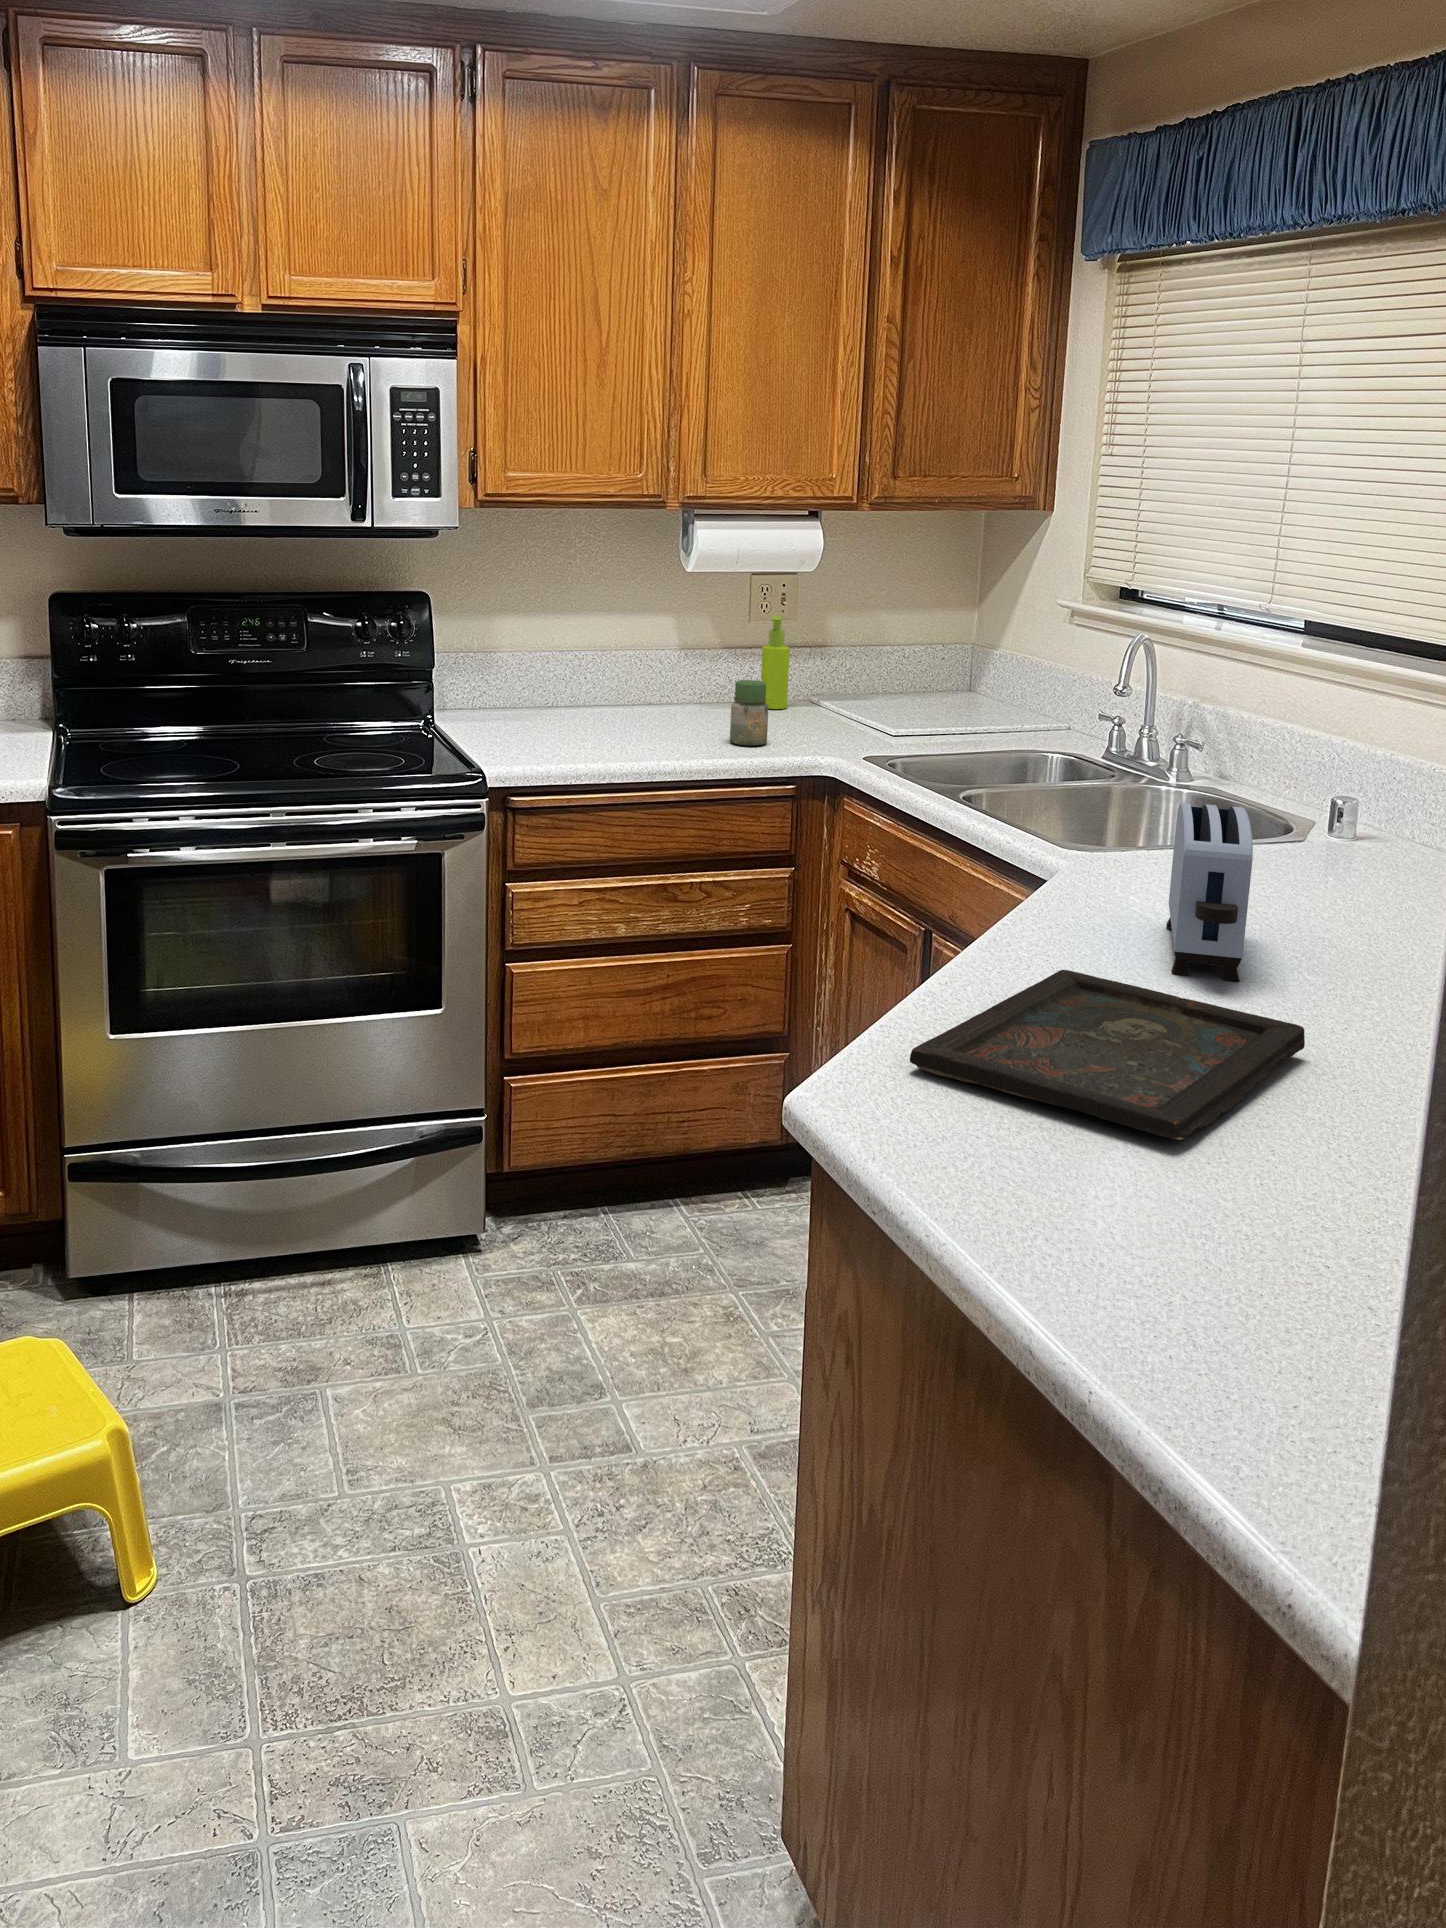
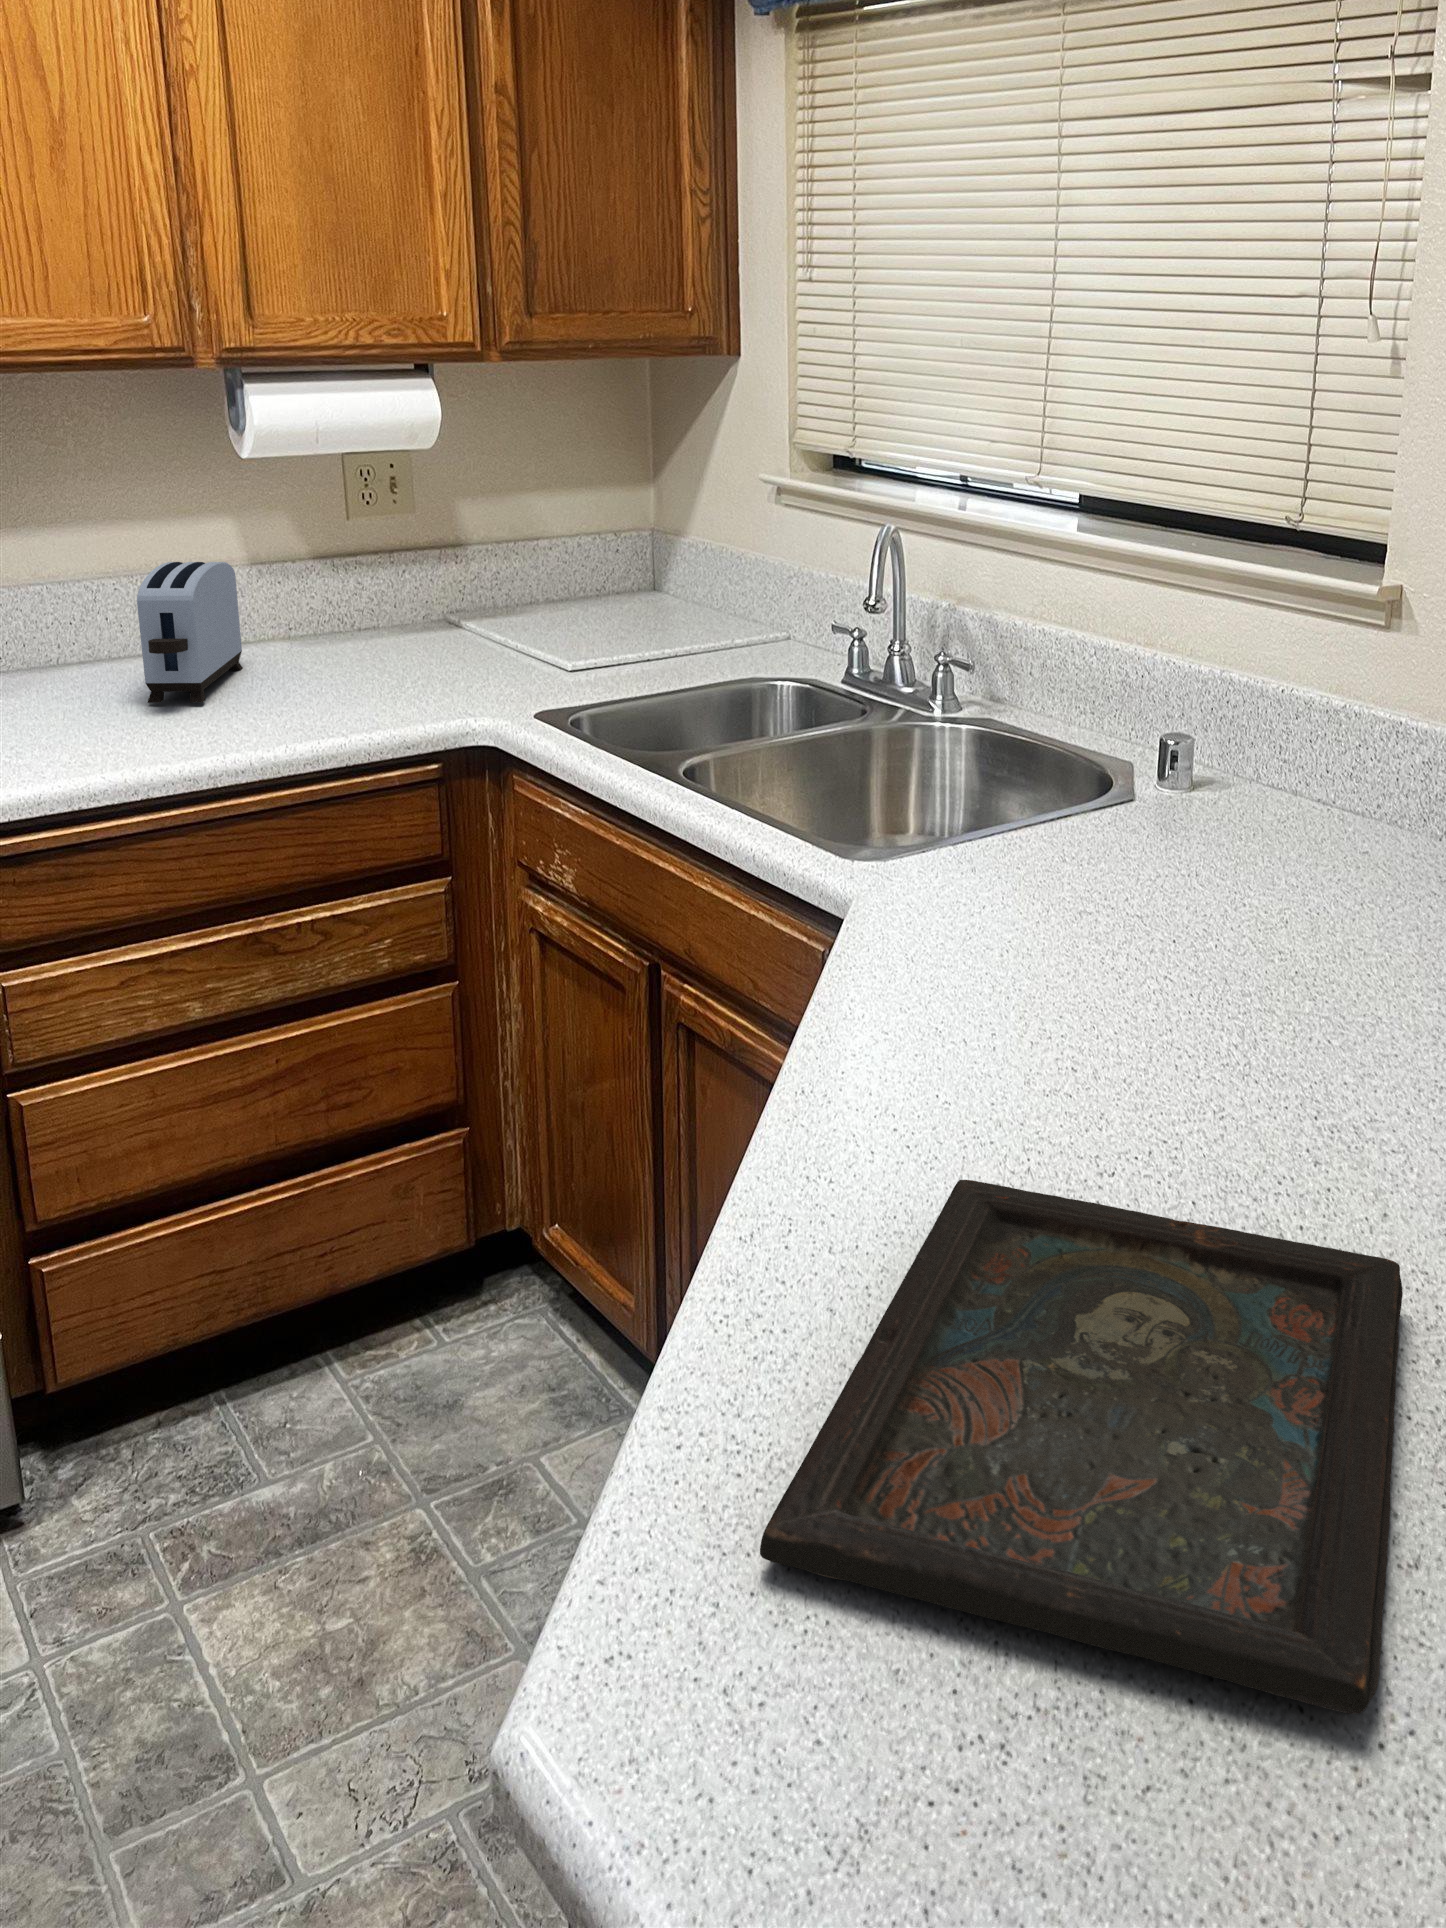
soap dispenser: present [761,615,790,709] -> none [366,516,409,646]
jar: present [730,680,769,745] -> none [327,617,386,712]
toaster: present [1166,803,1253,981] -> present [137,562,243,703]

